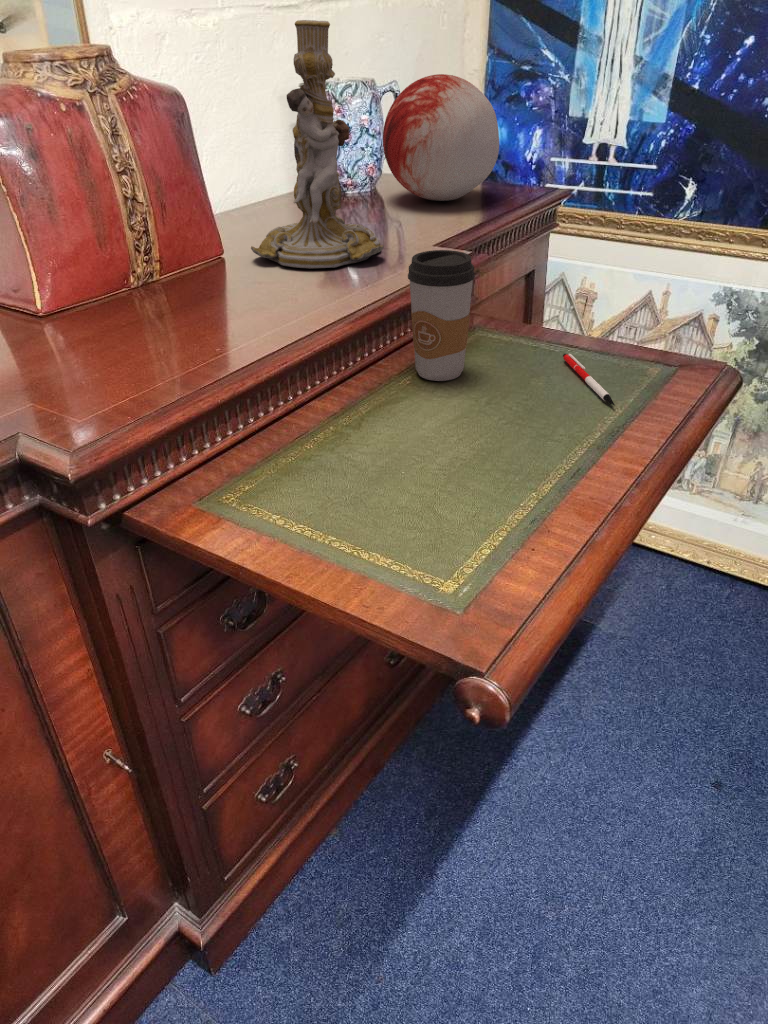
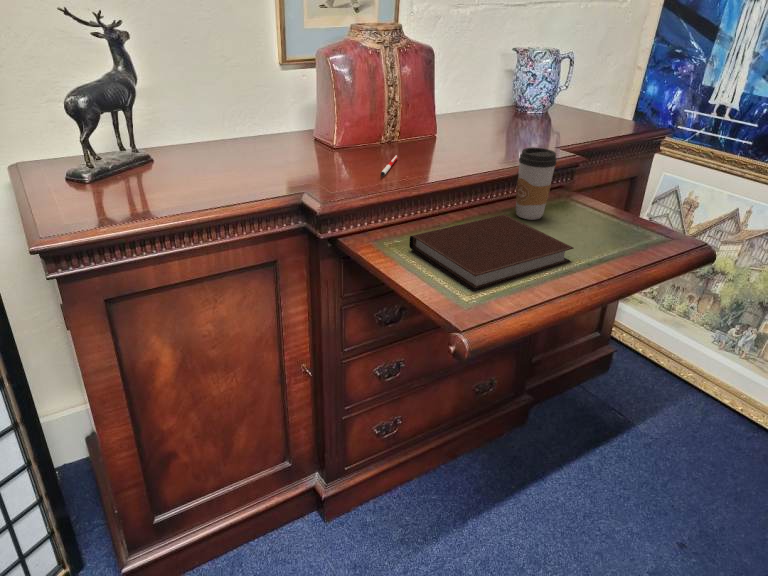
candlestick: present [251,20,384,268] -> none [451,19,524,150]
decorative orb: present [383,74,499,201] -> none [552,52,626,125]
pen: present [563,354,615,405] -> present [381,156,398,176]
notebook: none [275,384,570,561] -> present [409,215,574,291]

